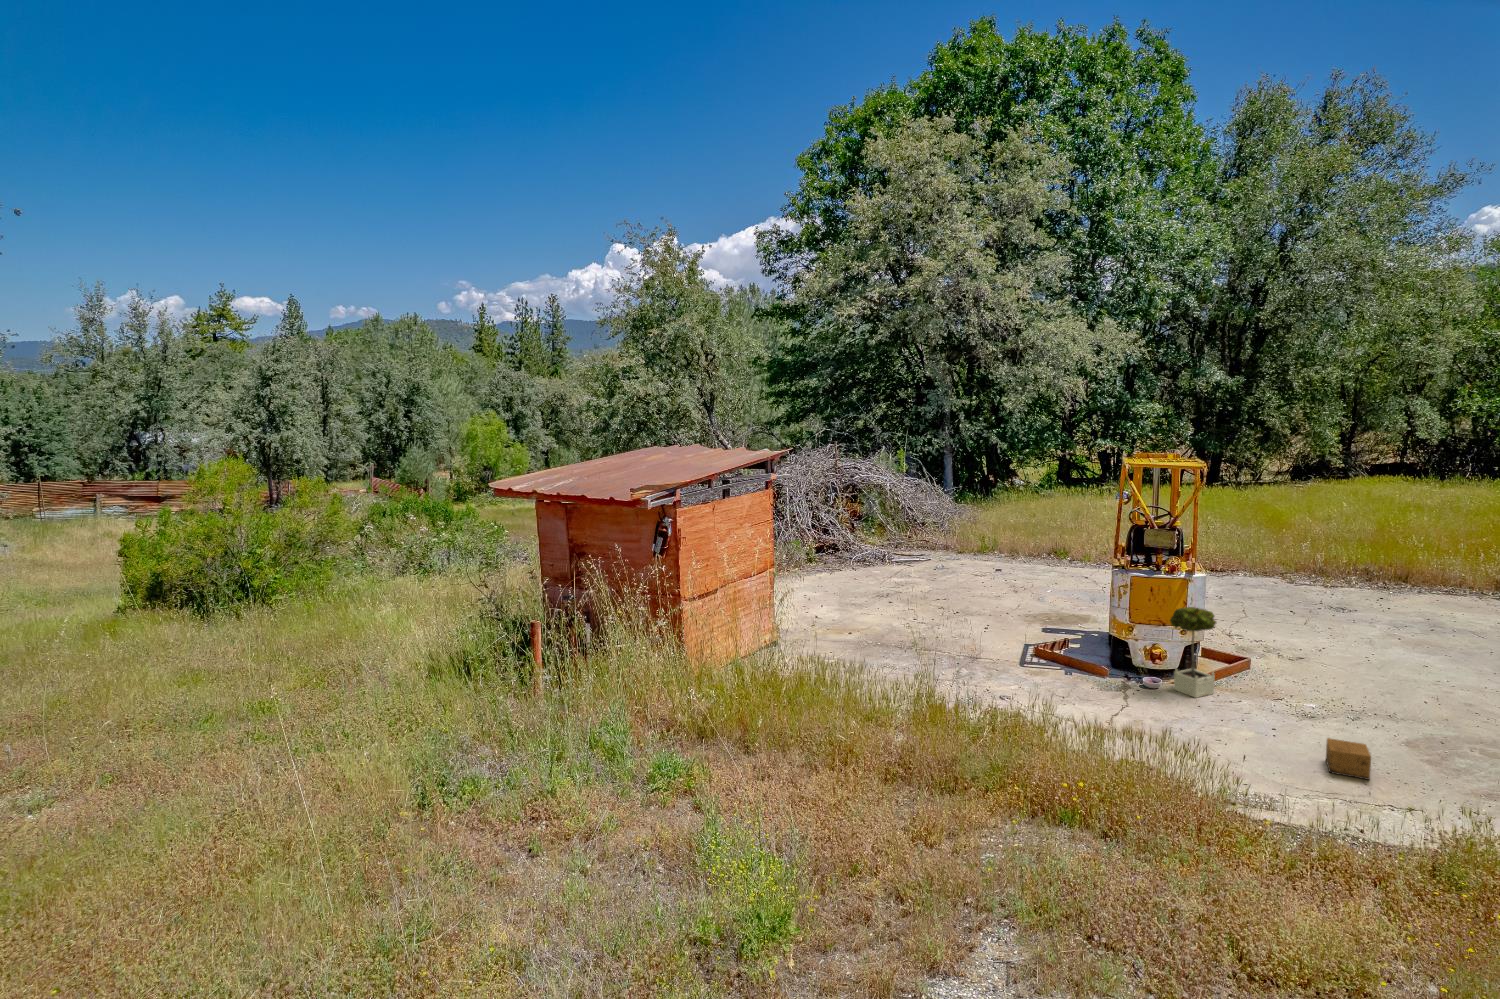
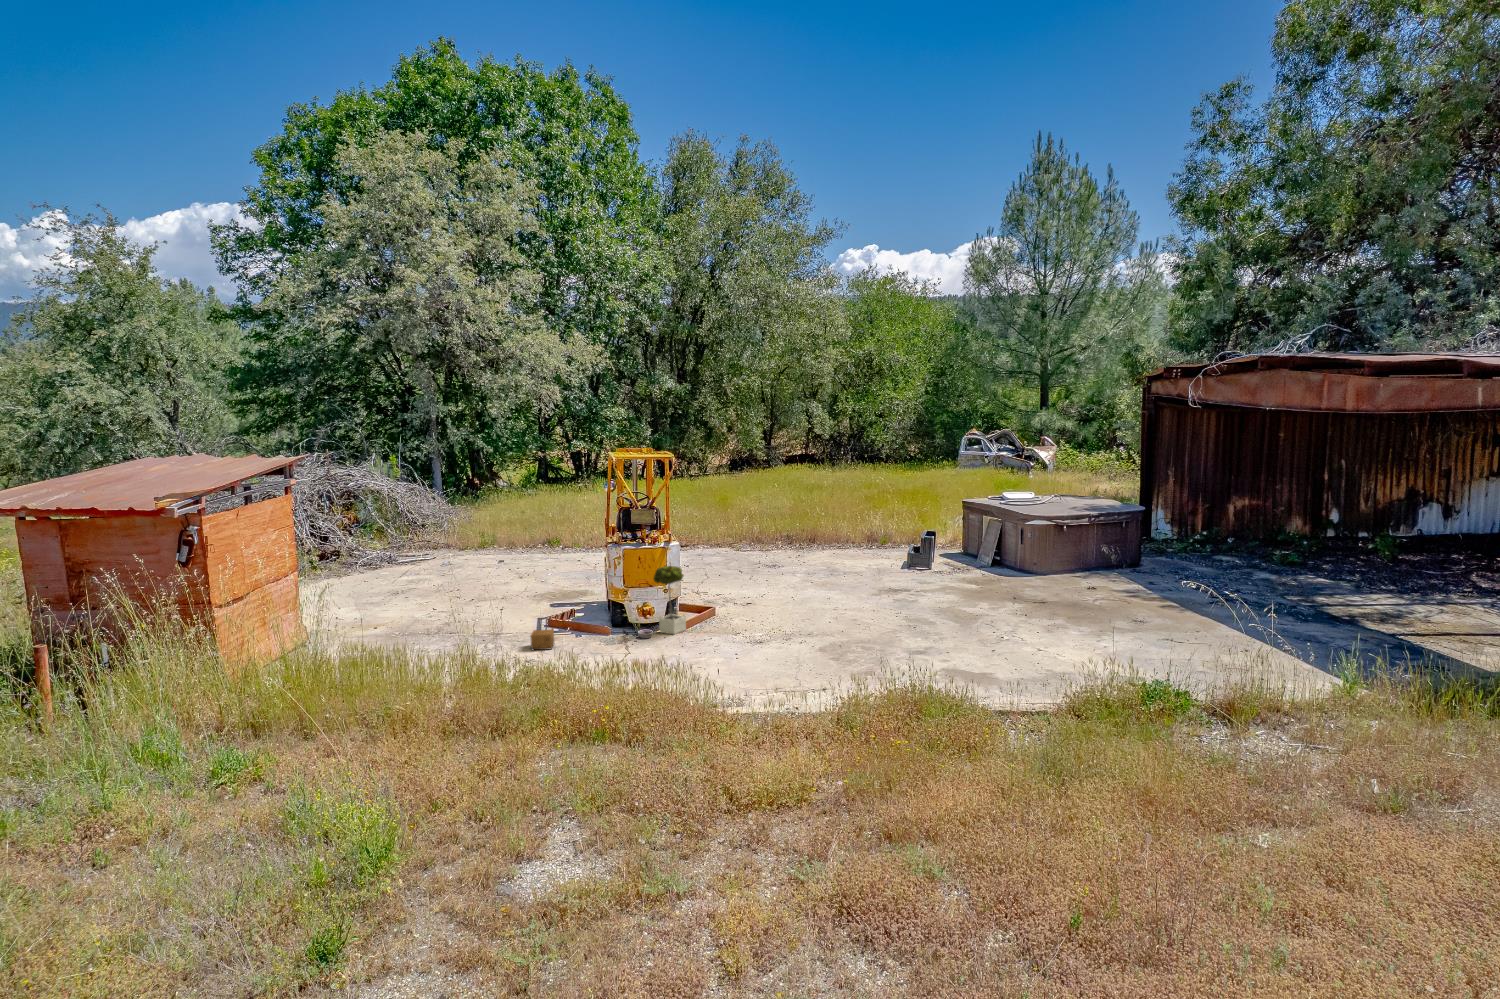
cardboard box: present [1326,738,1371,780] -> present [530,629,554,650]

